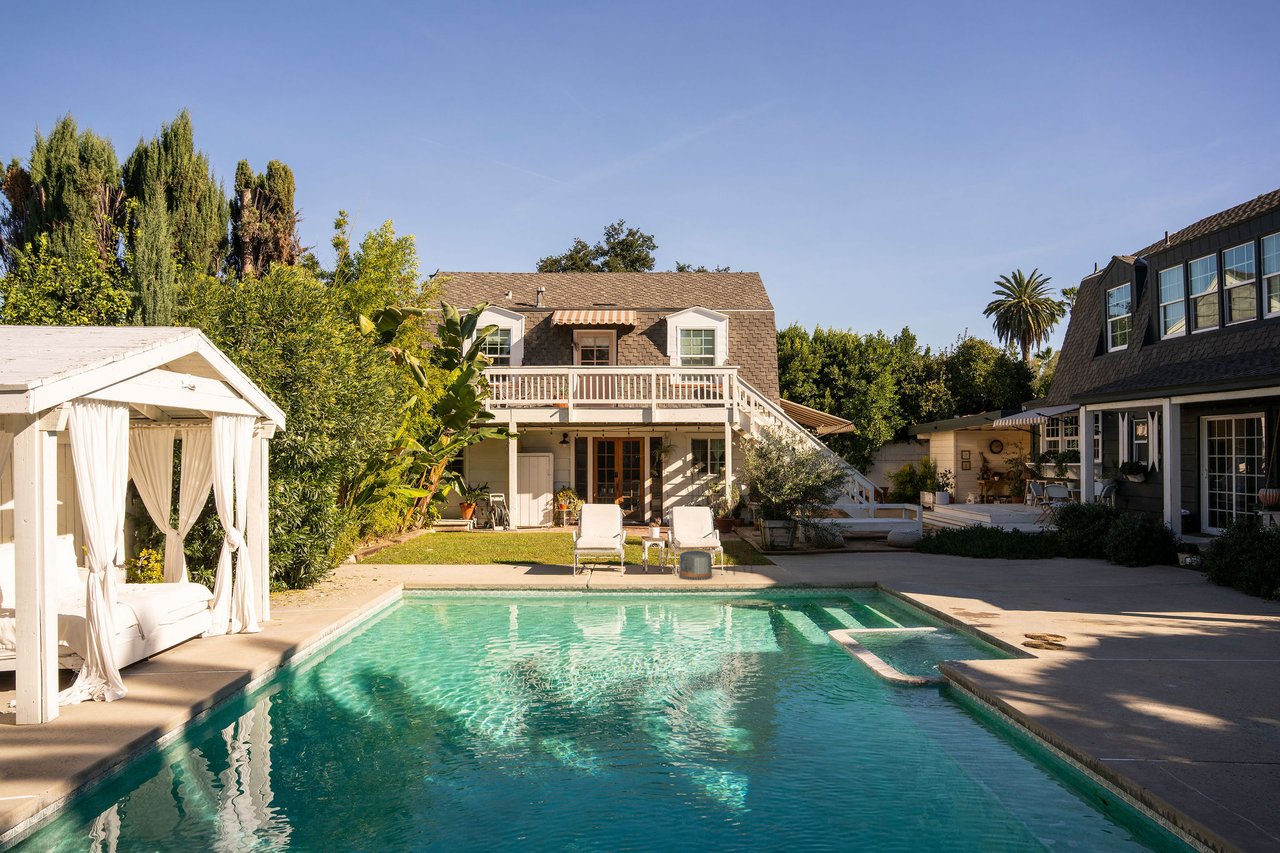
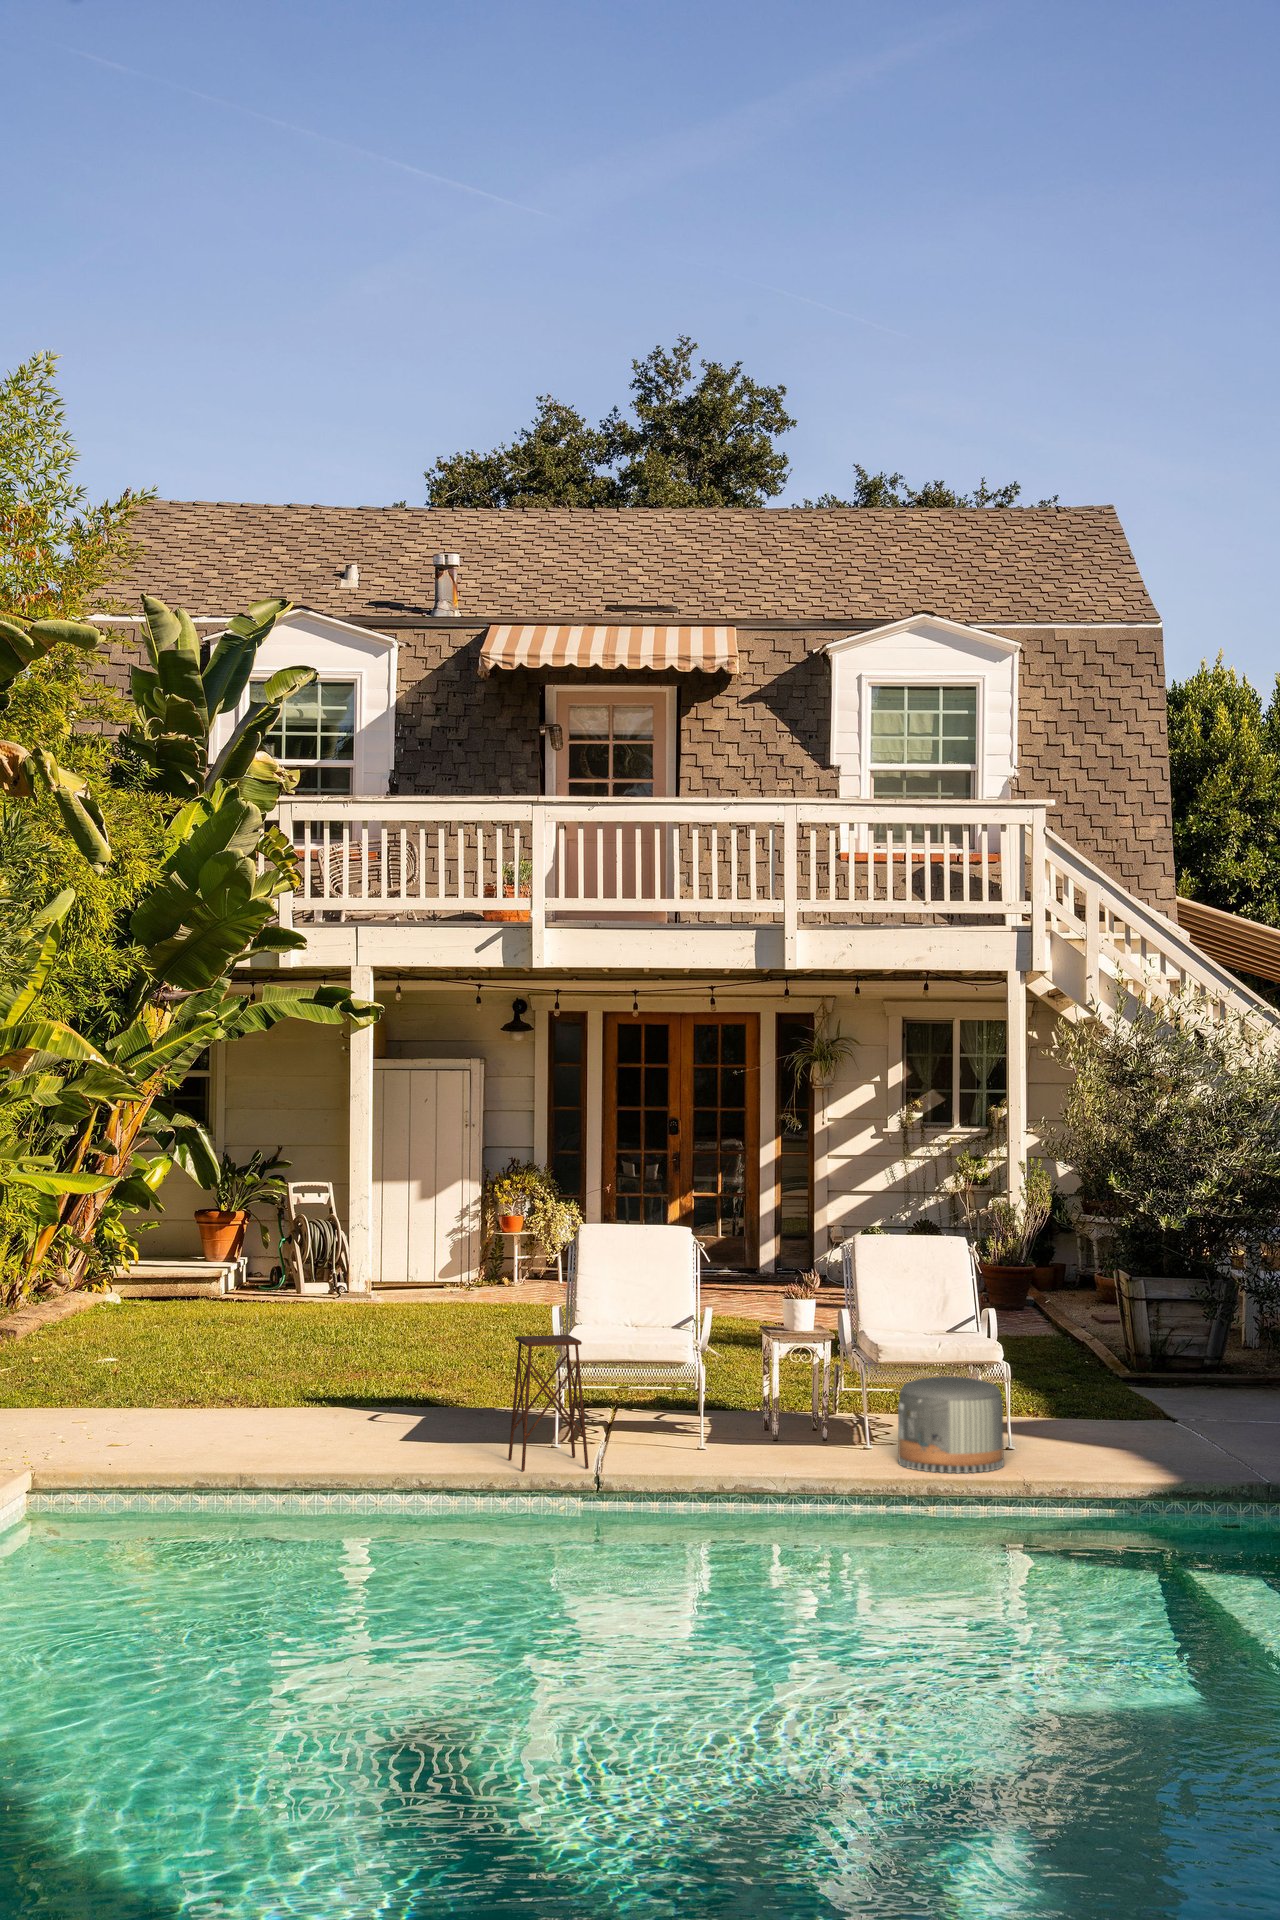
side table: present [726,535,751,567] -> present [508,1335,589,1471]

